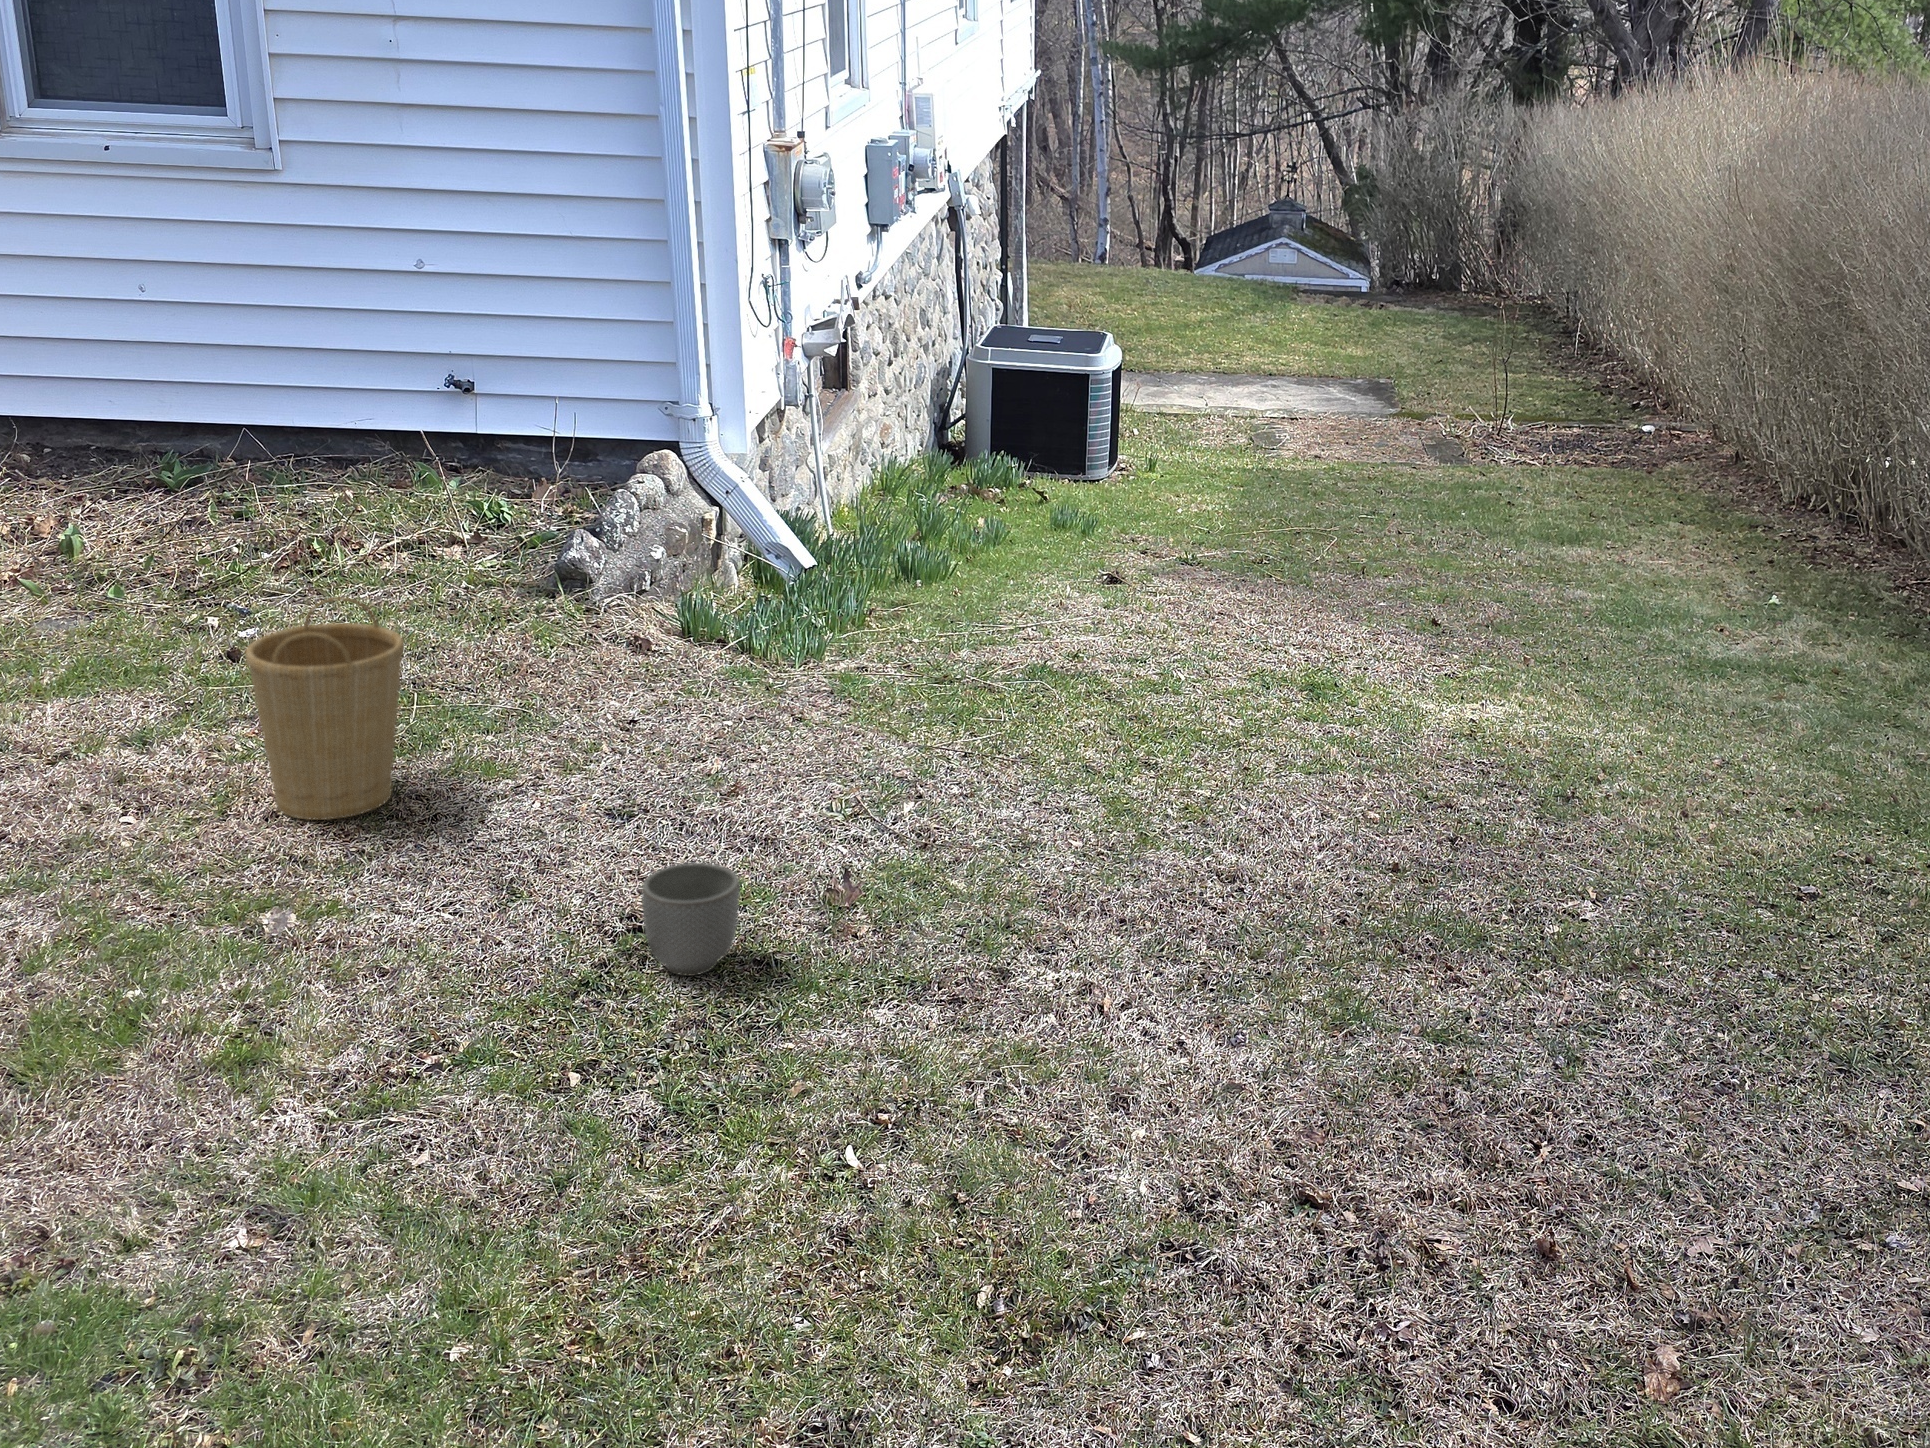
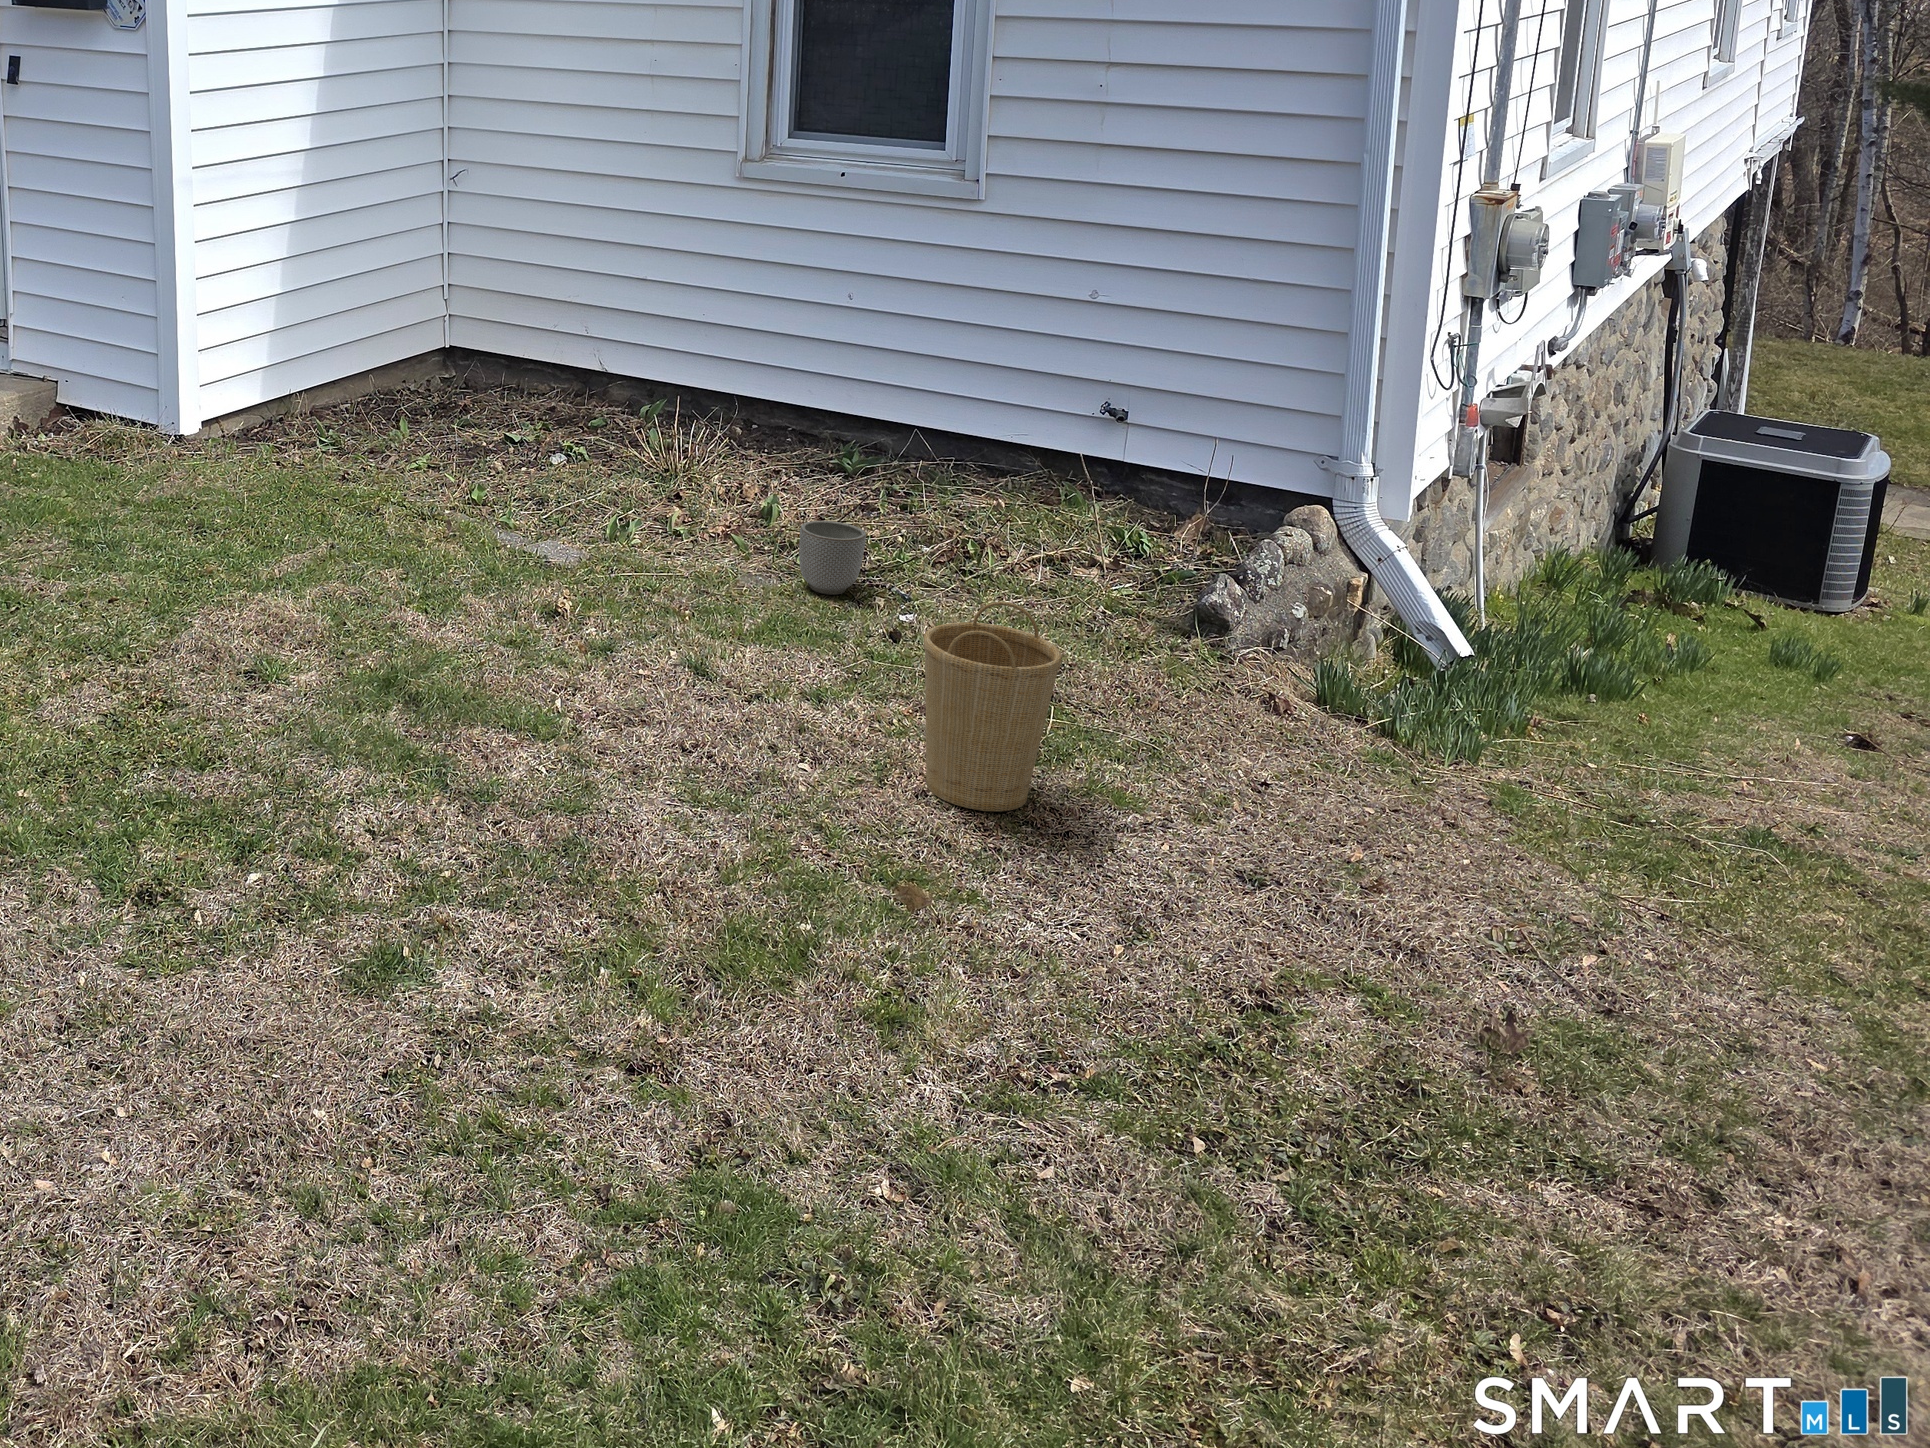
planter: present [642,863,740,976] -> present [799,521,866,595]

